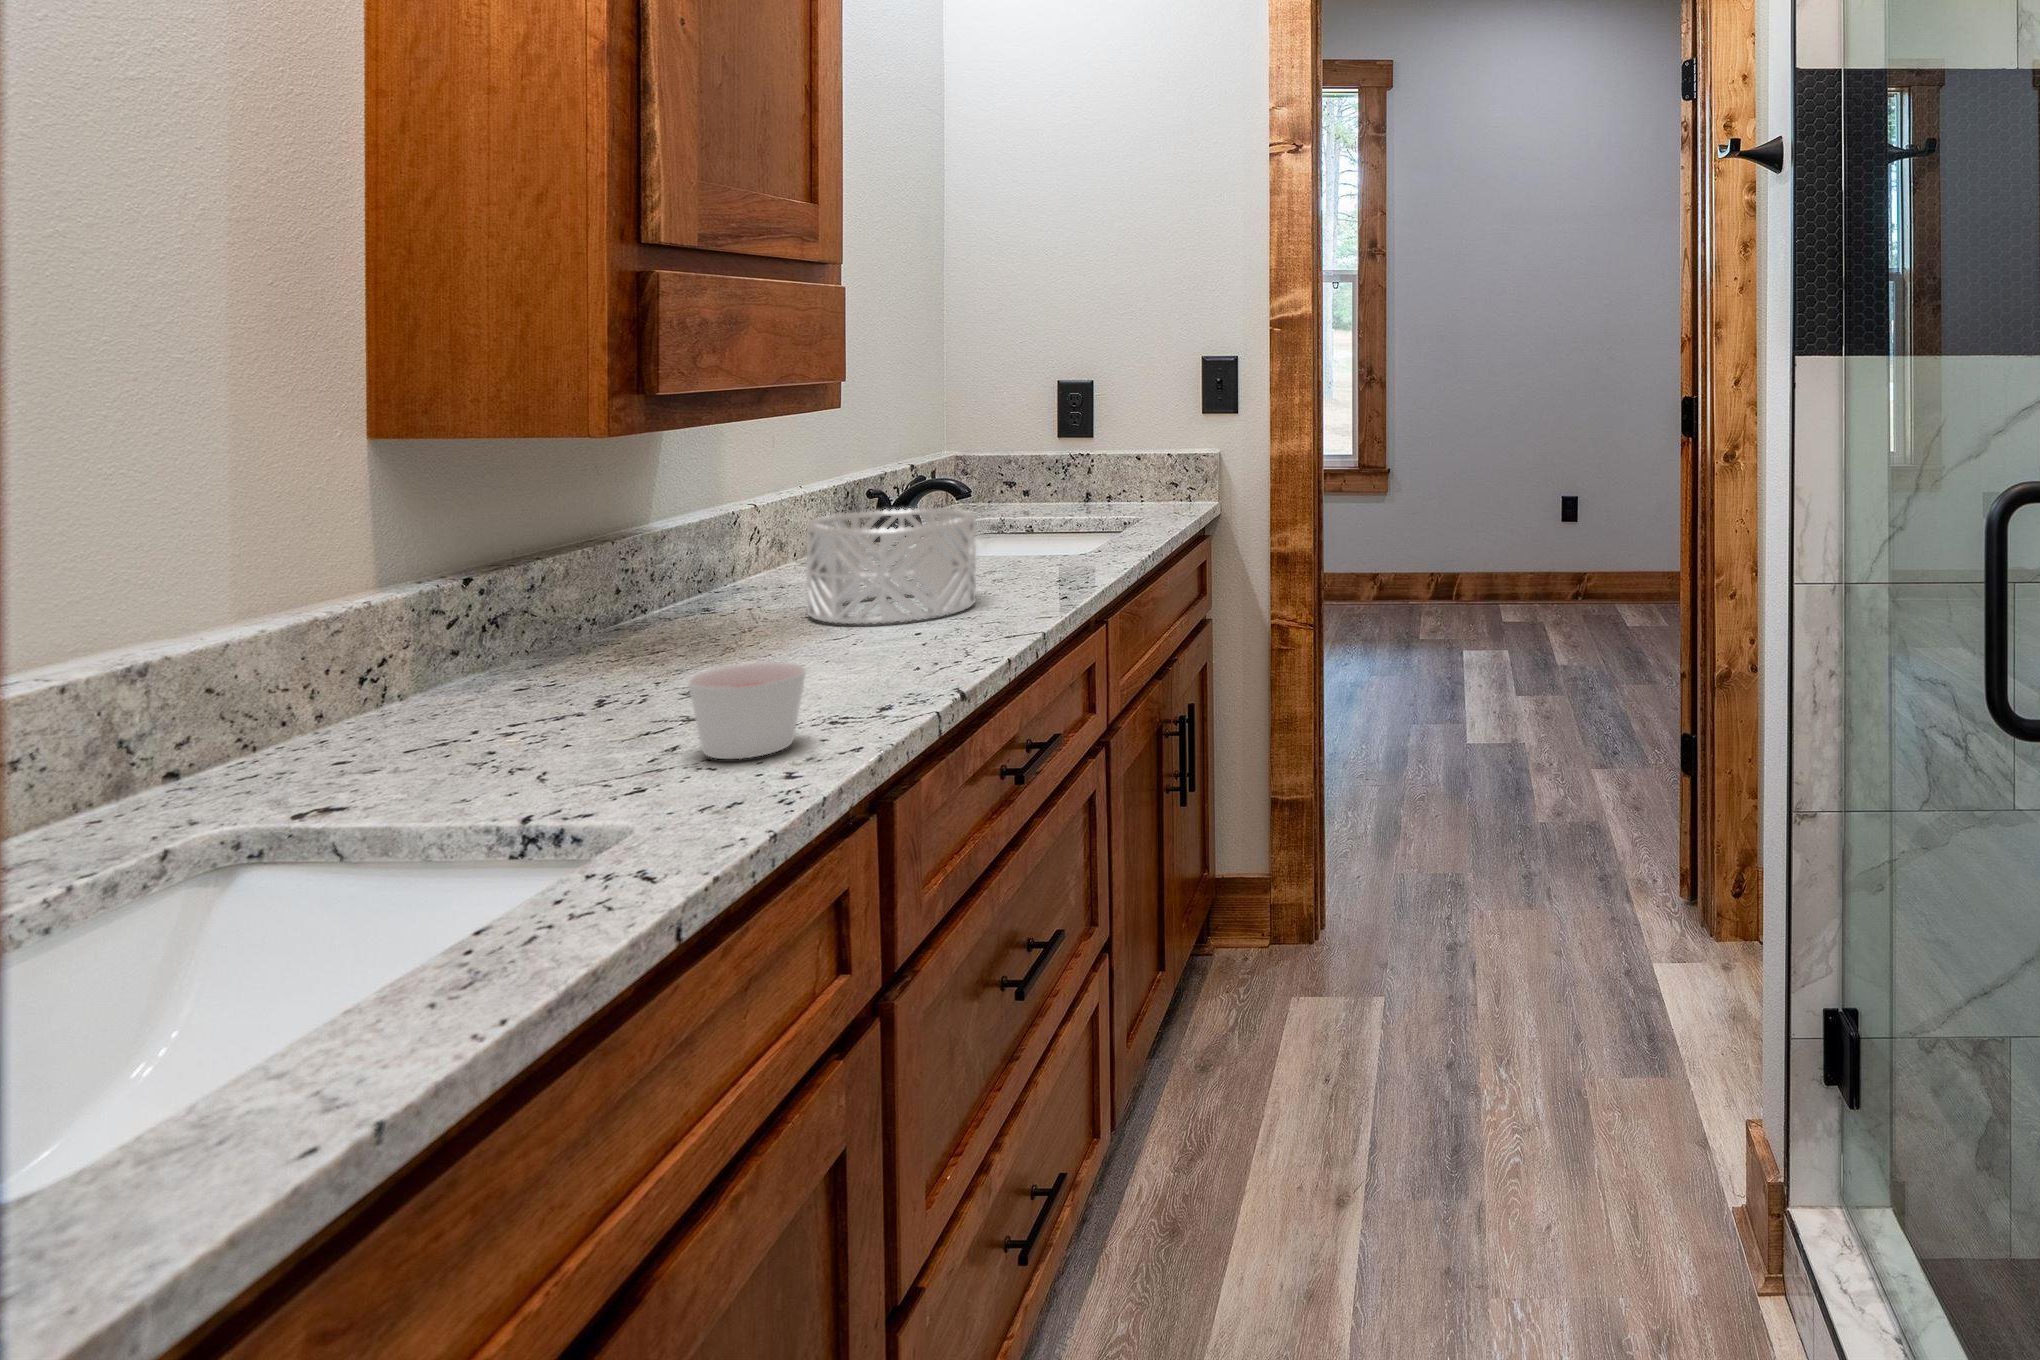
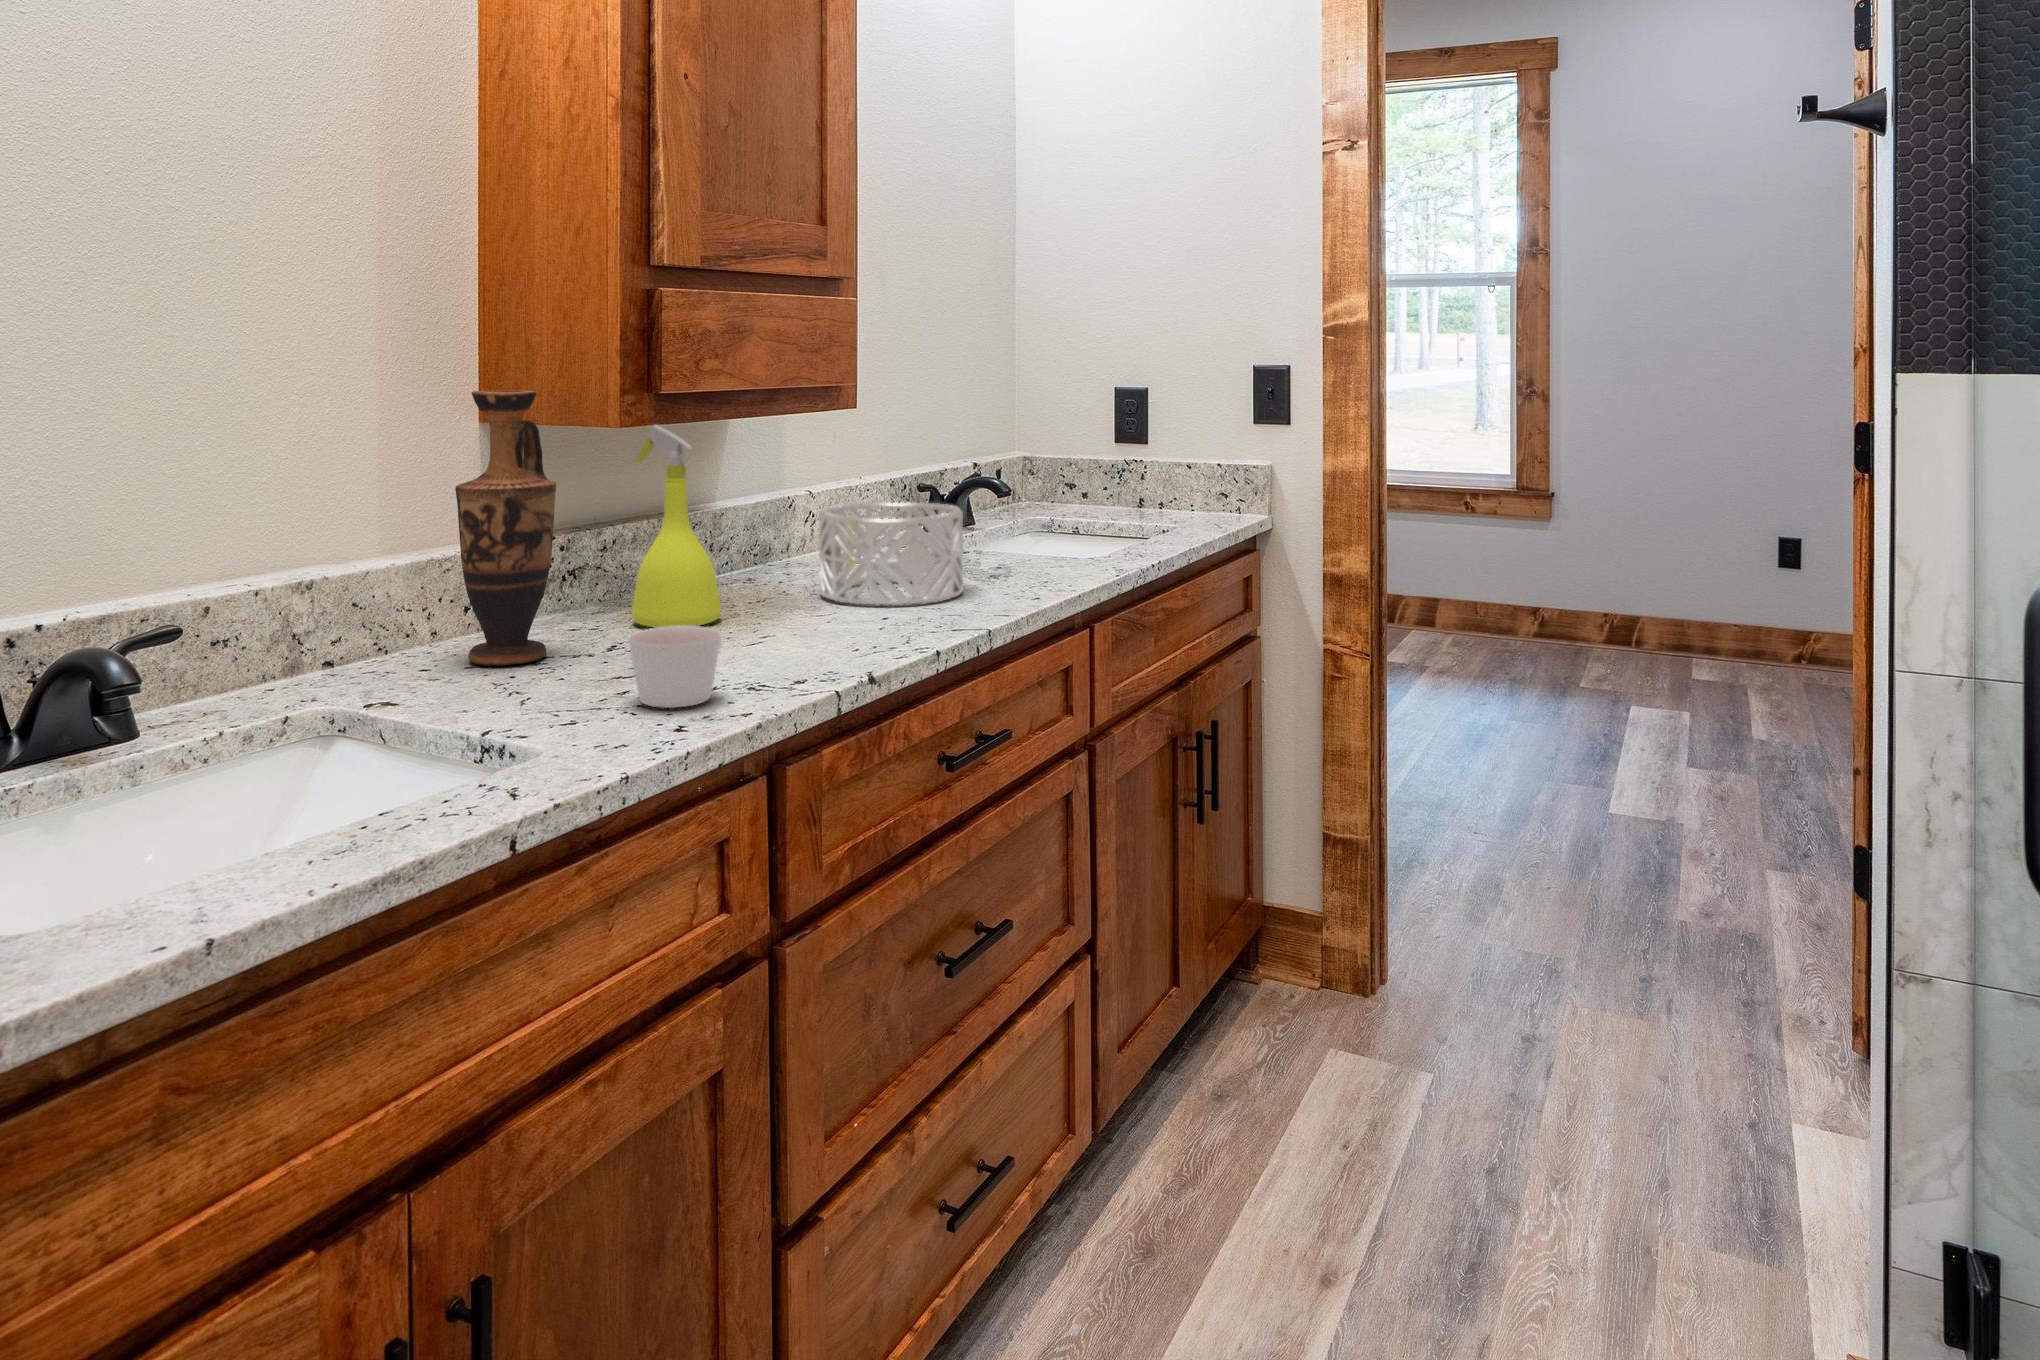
vase: none [378,396,526,743] -> present [455,390,556,665]
spray bottle: none [590,432,711,674] -> present [632,425,721,628]

